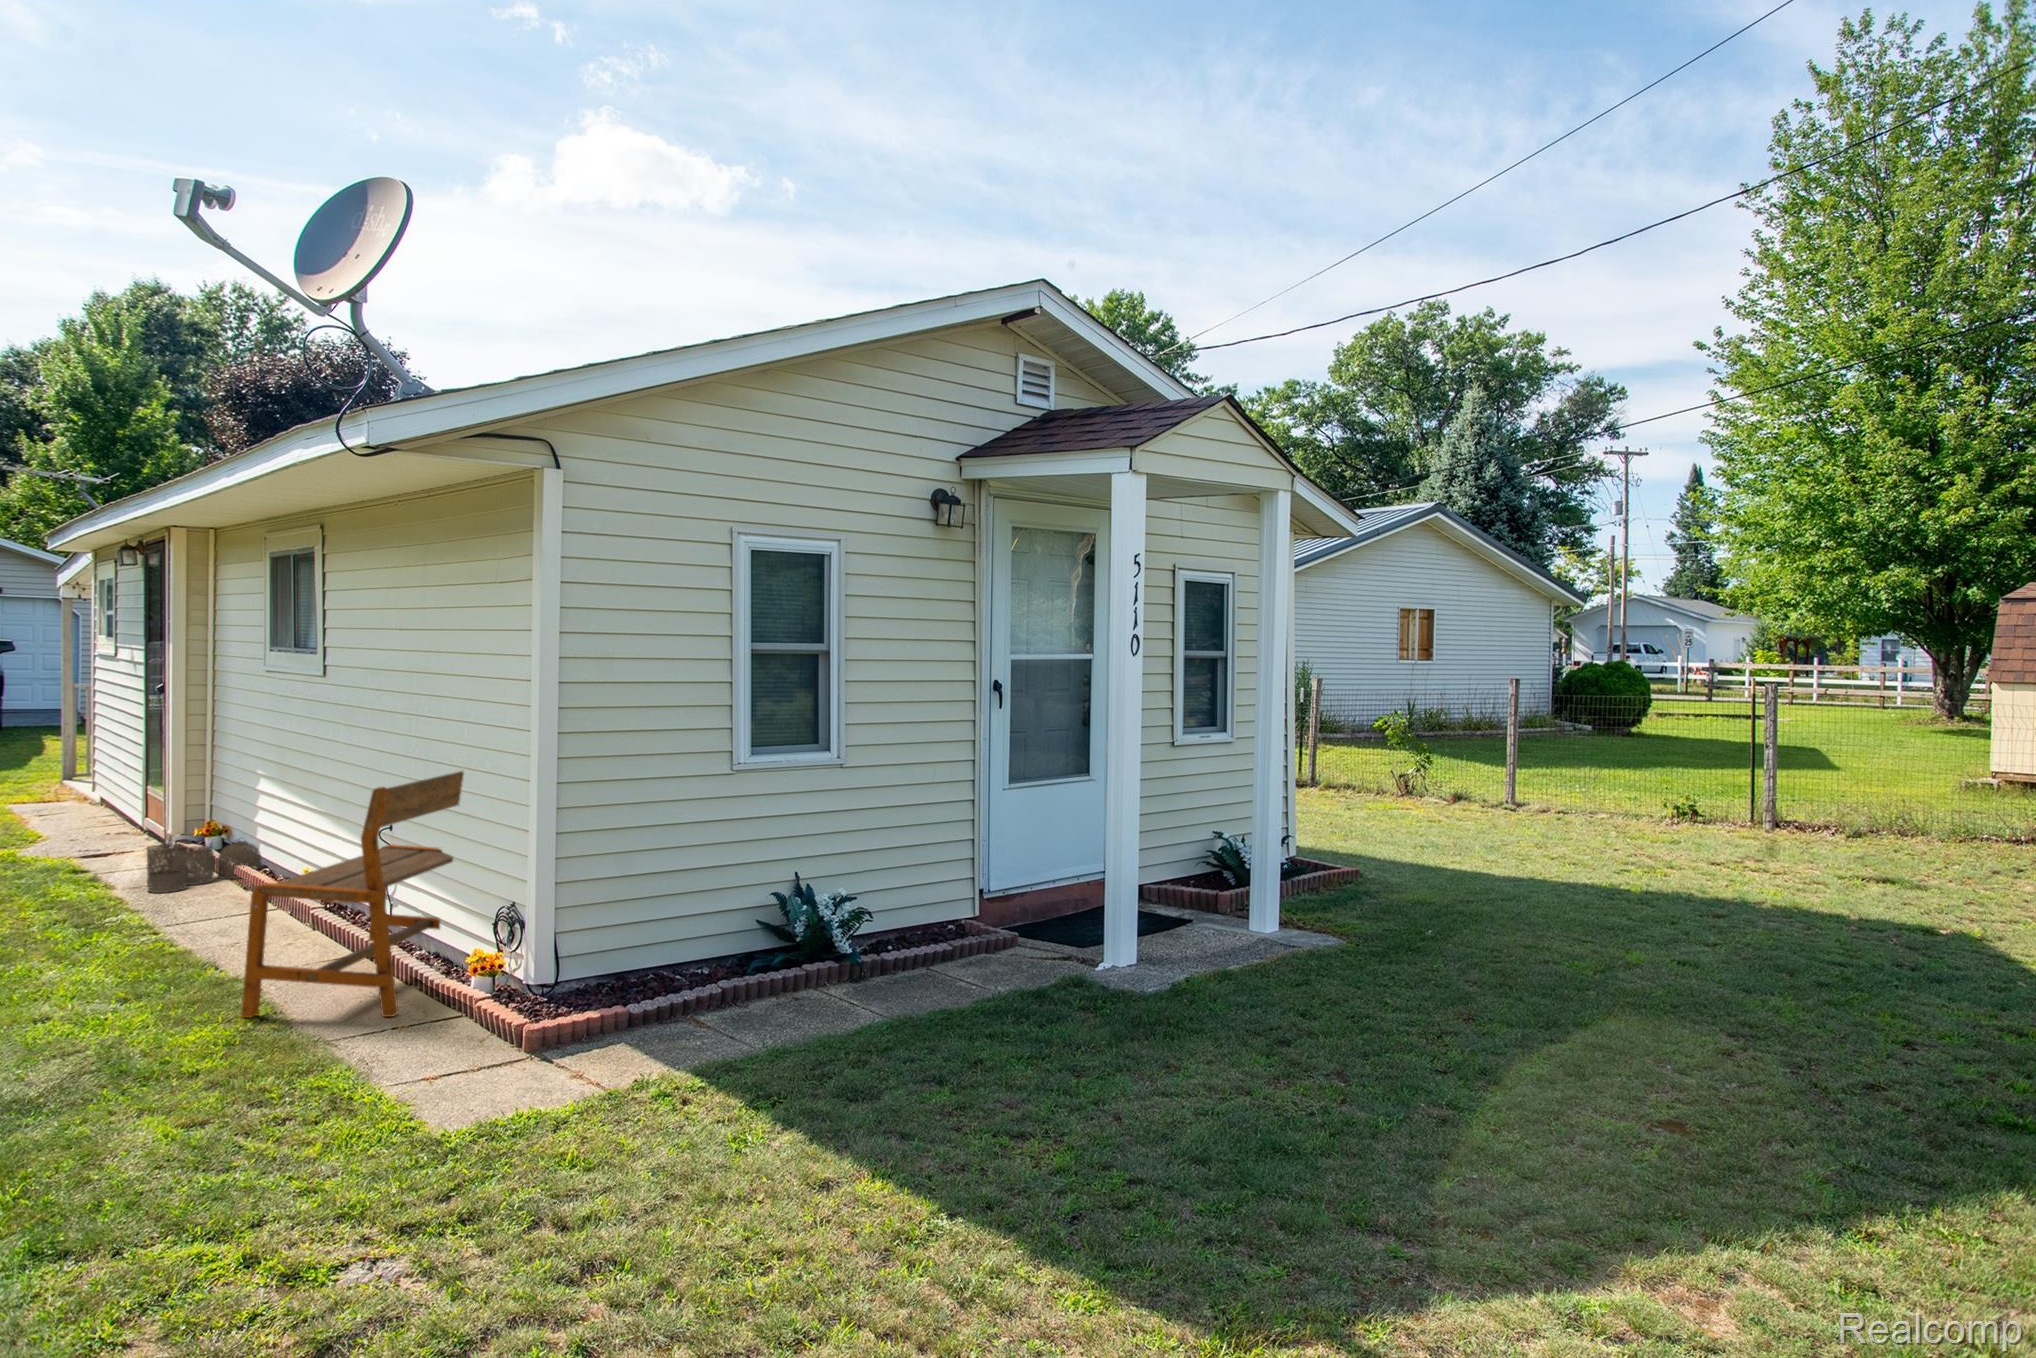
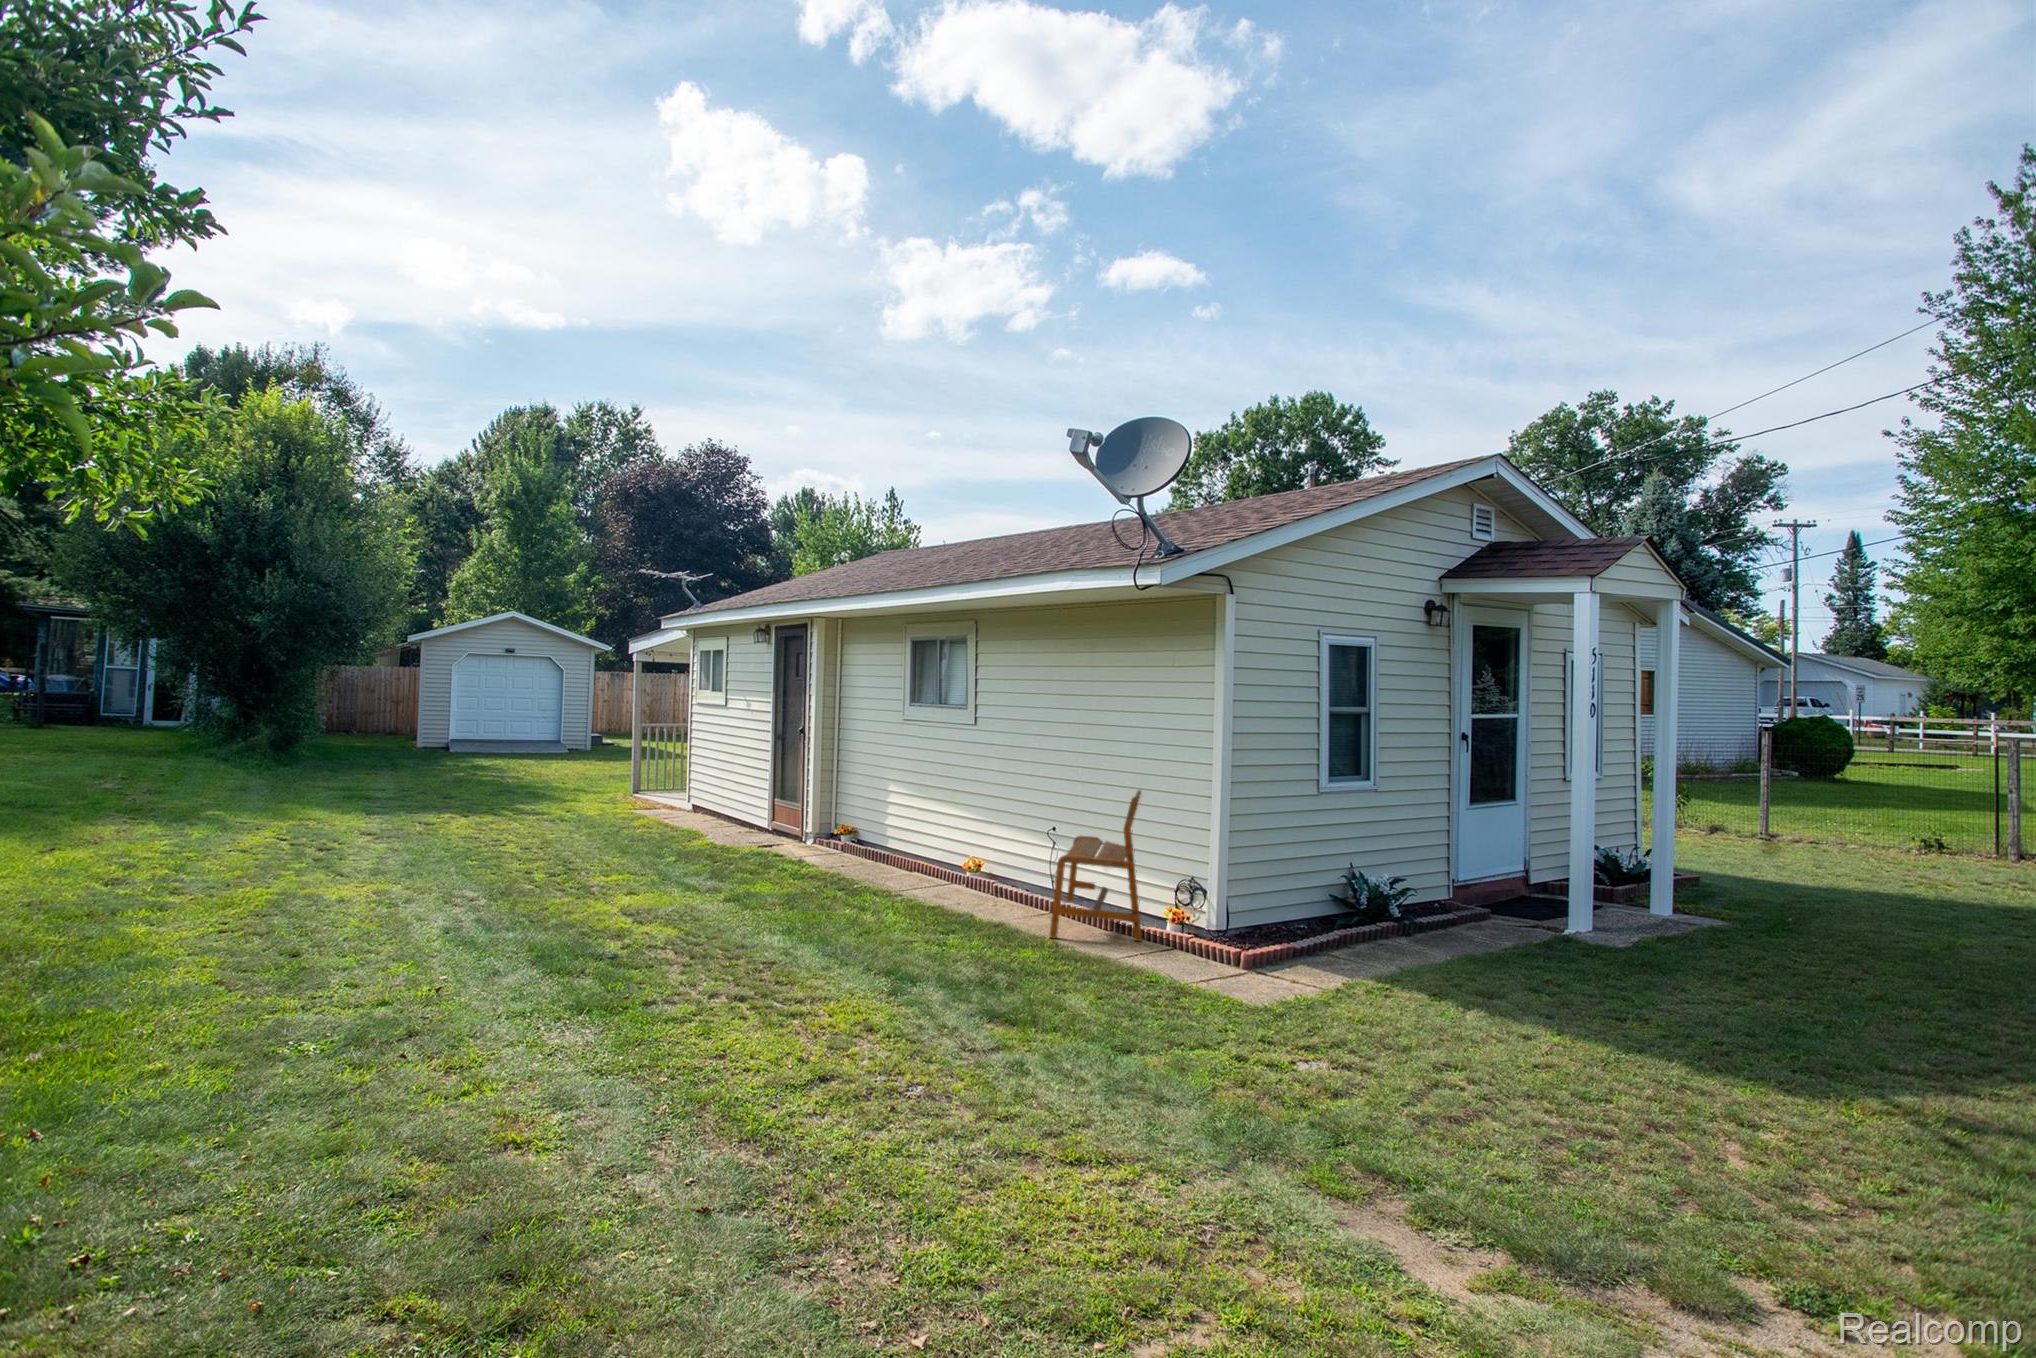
woven basket: present [147,839,262,893] -> none [840,831,906,867]

